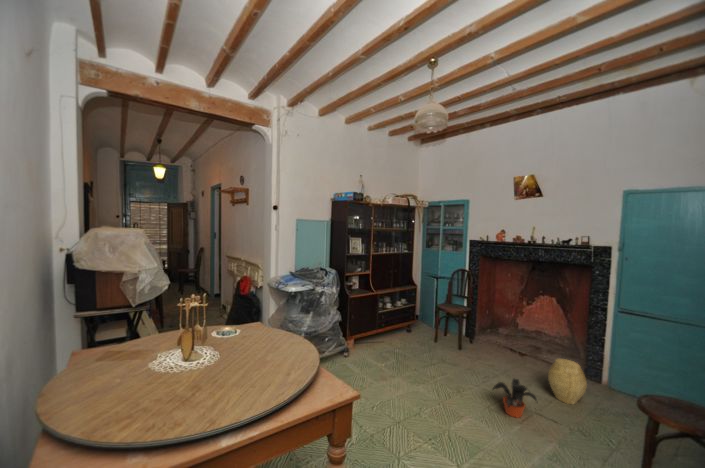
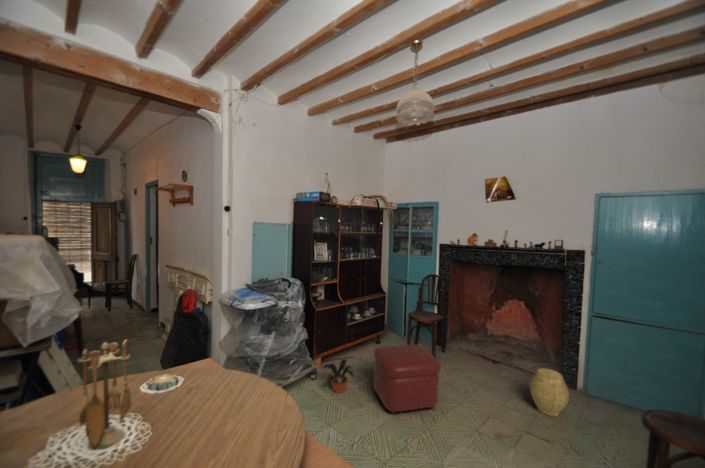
ottoman: none [399,330,459,388] -> present [374,344,441,413]
potted plant: present [493,379,537,418] -> present [323,359,354,393]

